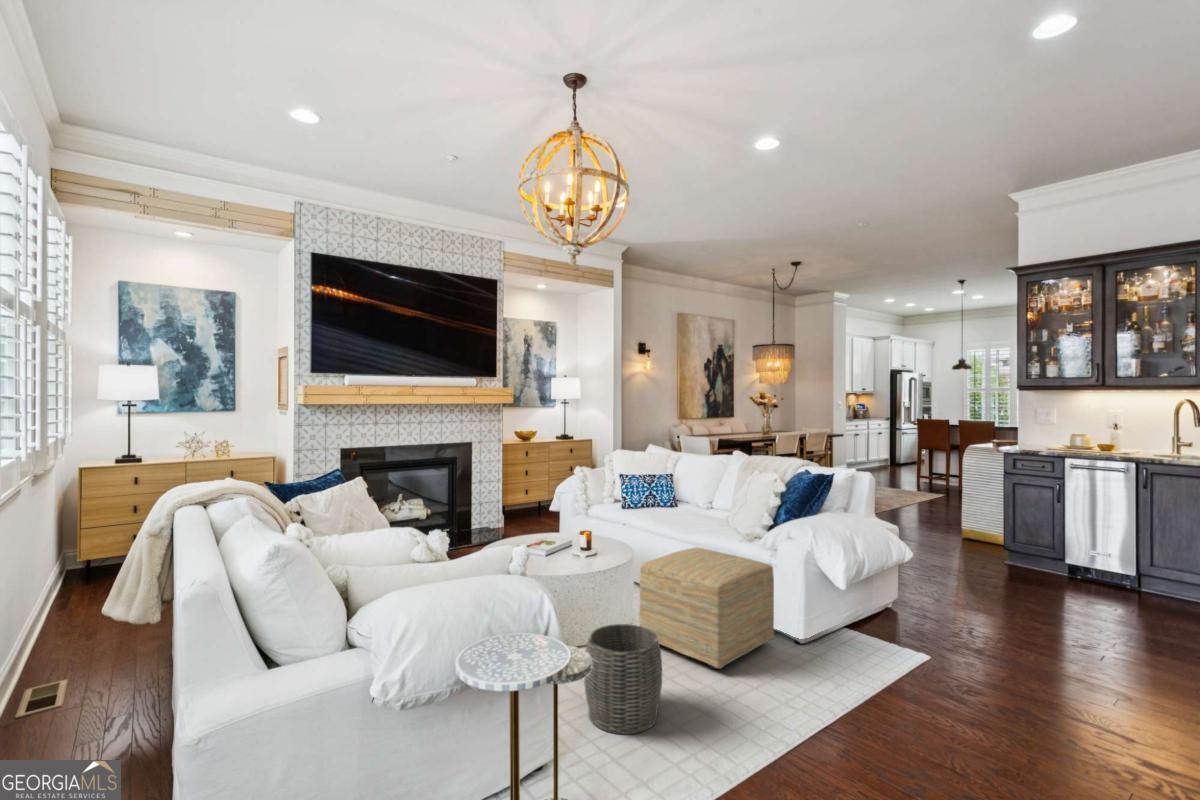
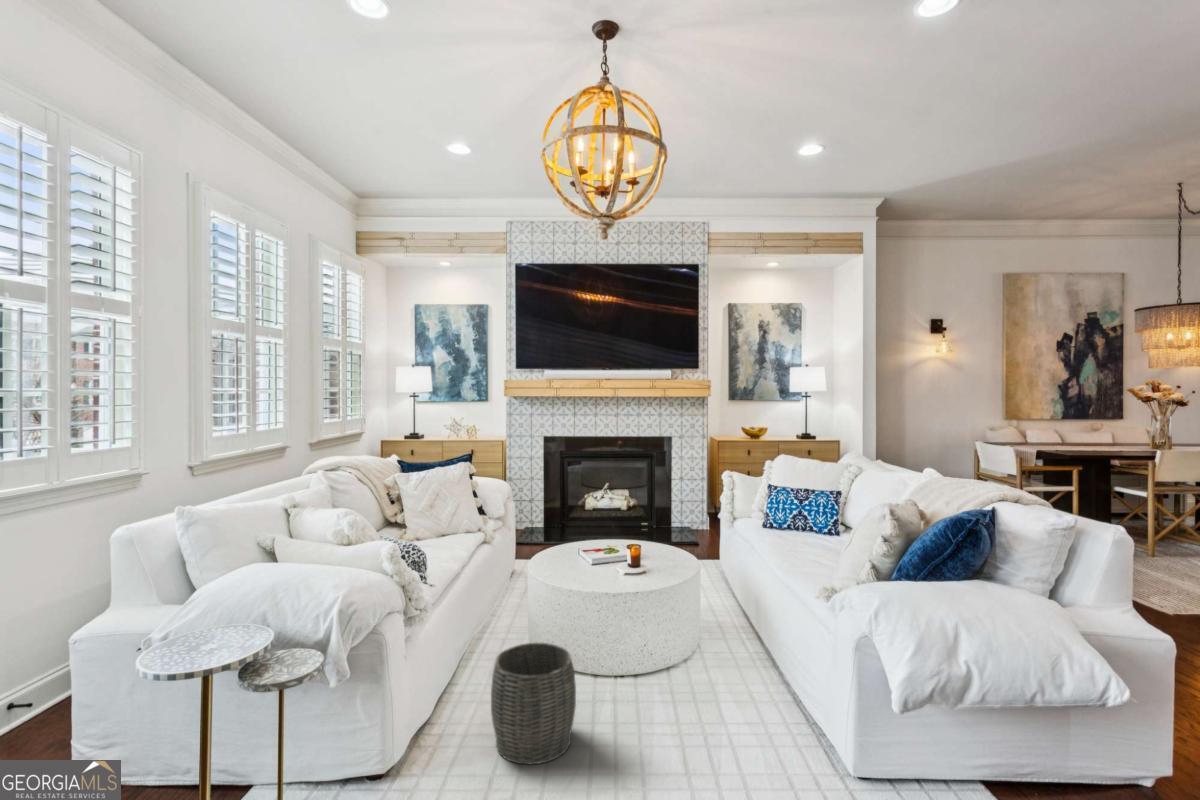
ottoman: present [639,547,774,669] -> none [657,586,811,739]

